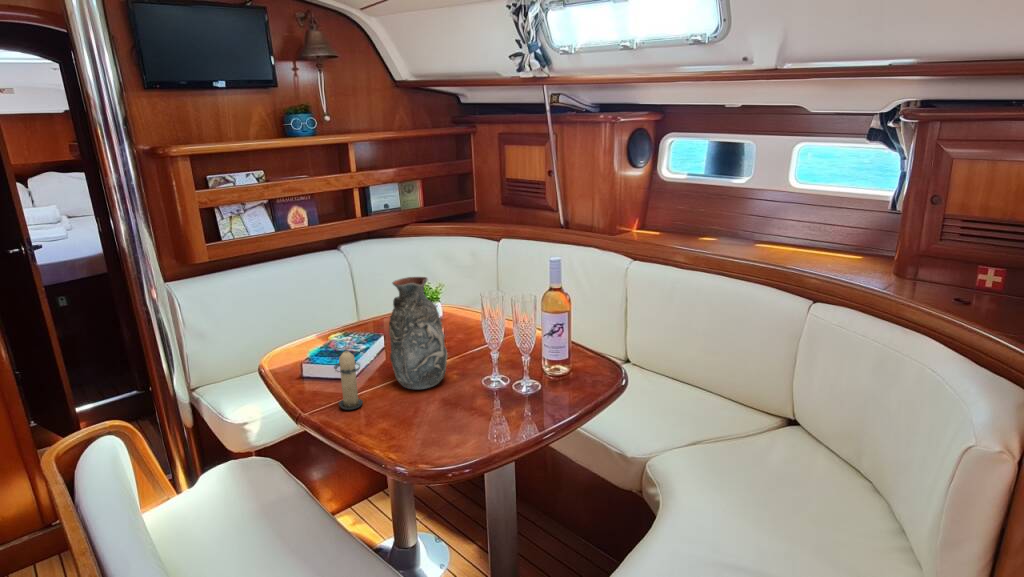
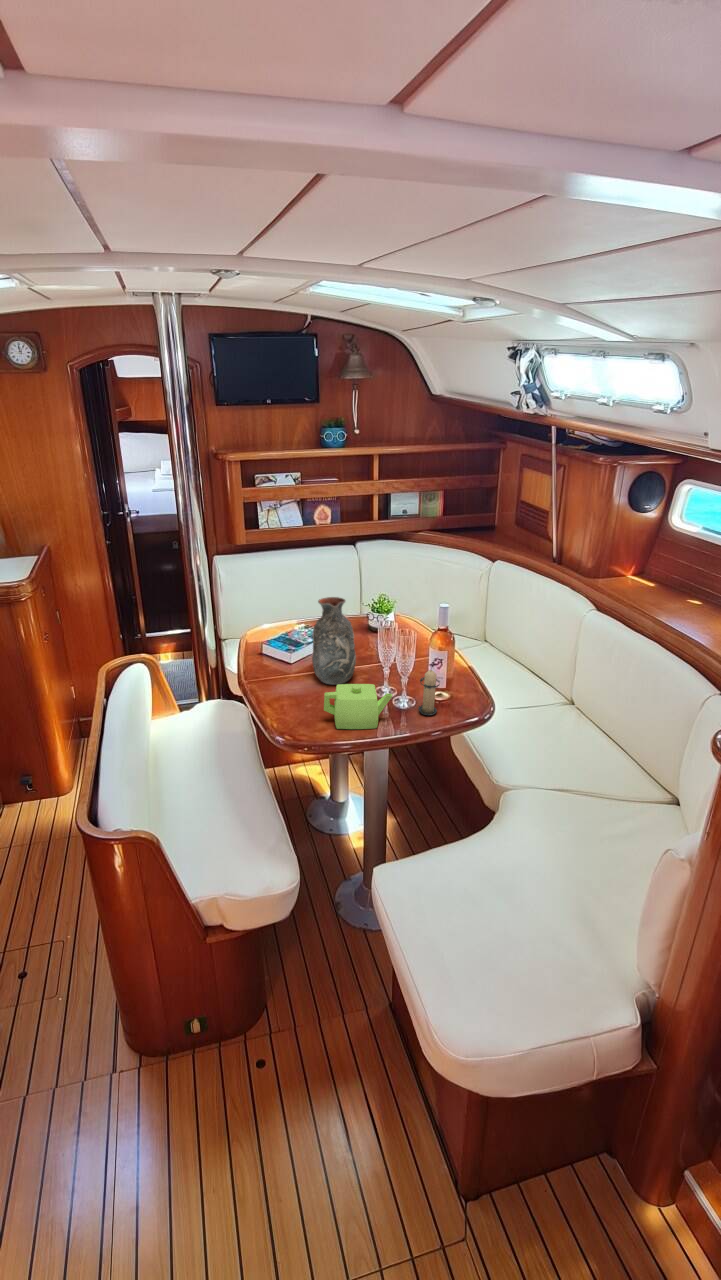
candle: present [334,351,363,410] -> present [419,670,440,715]
teapot: none [450,369,530,435] -> present [324,684,392,729]

